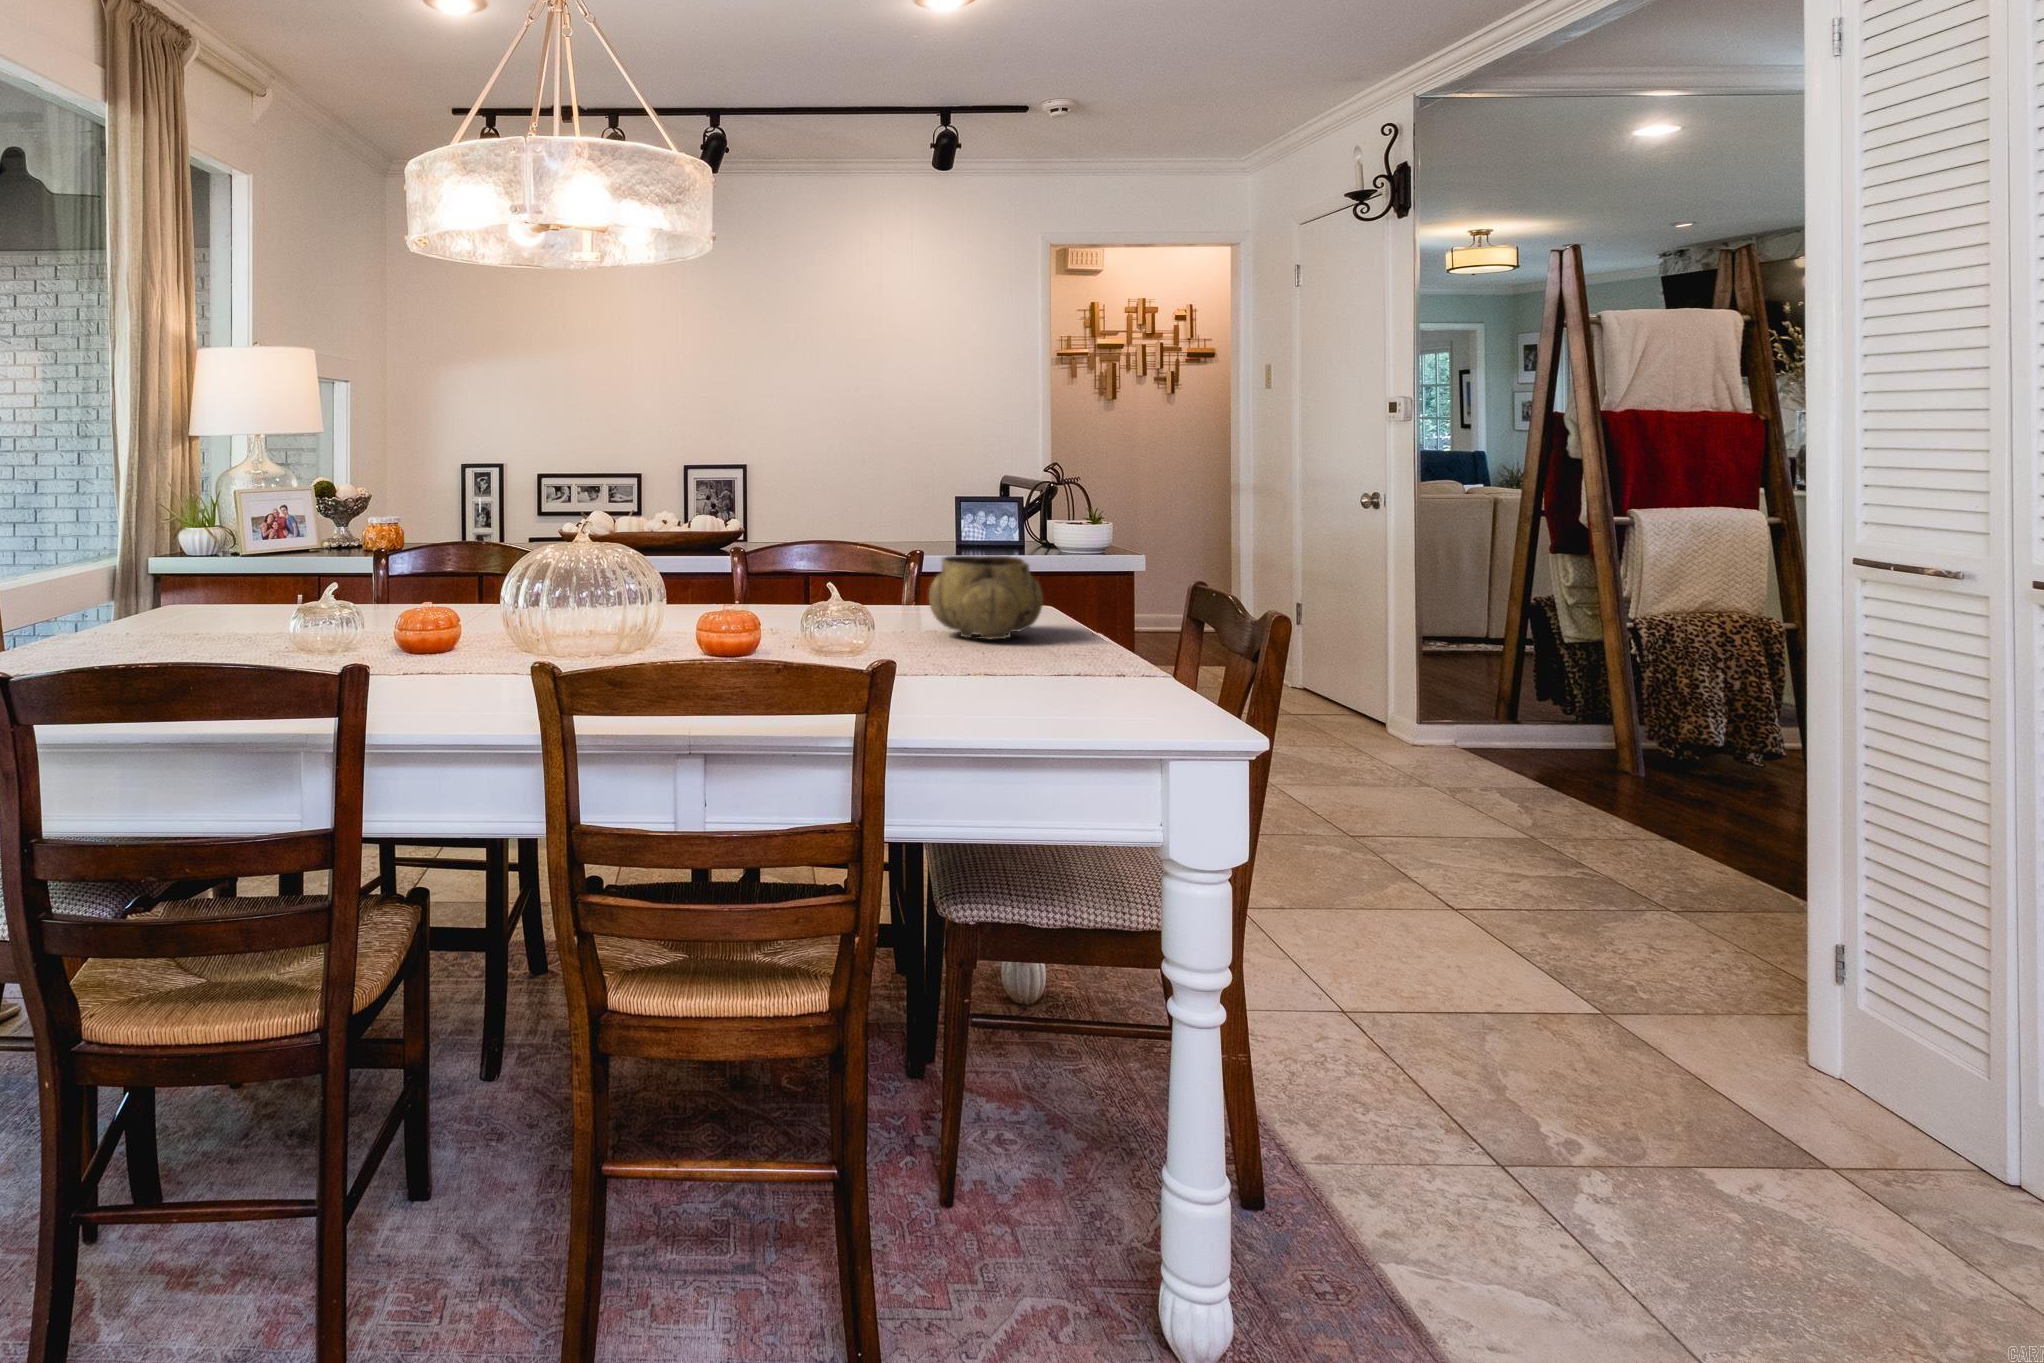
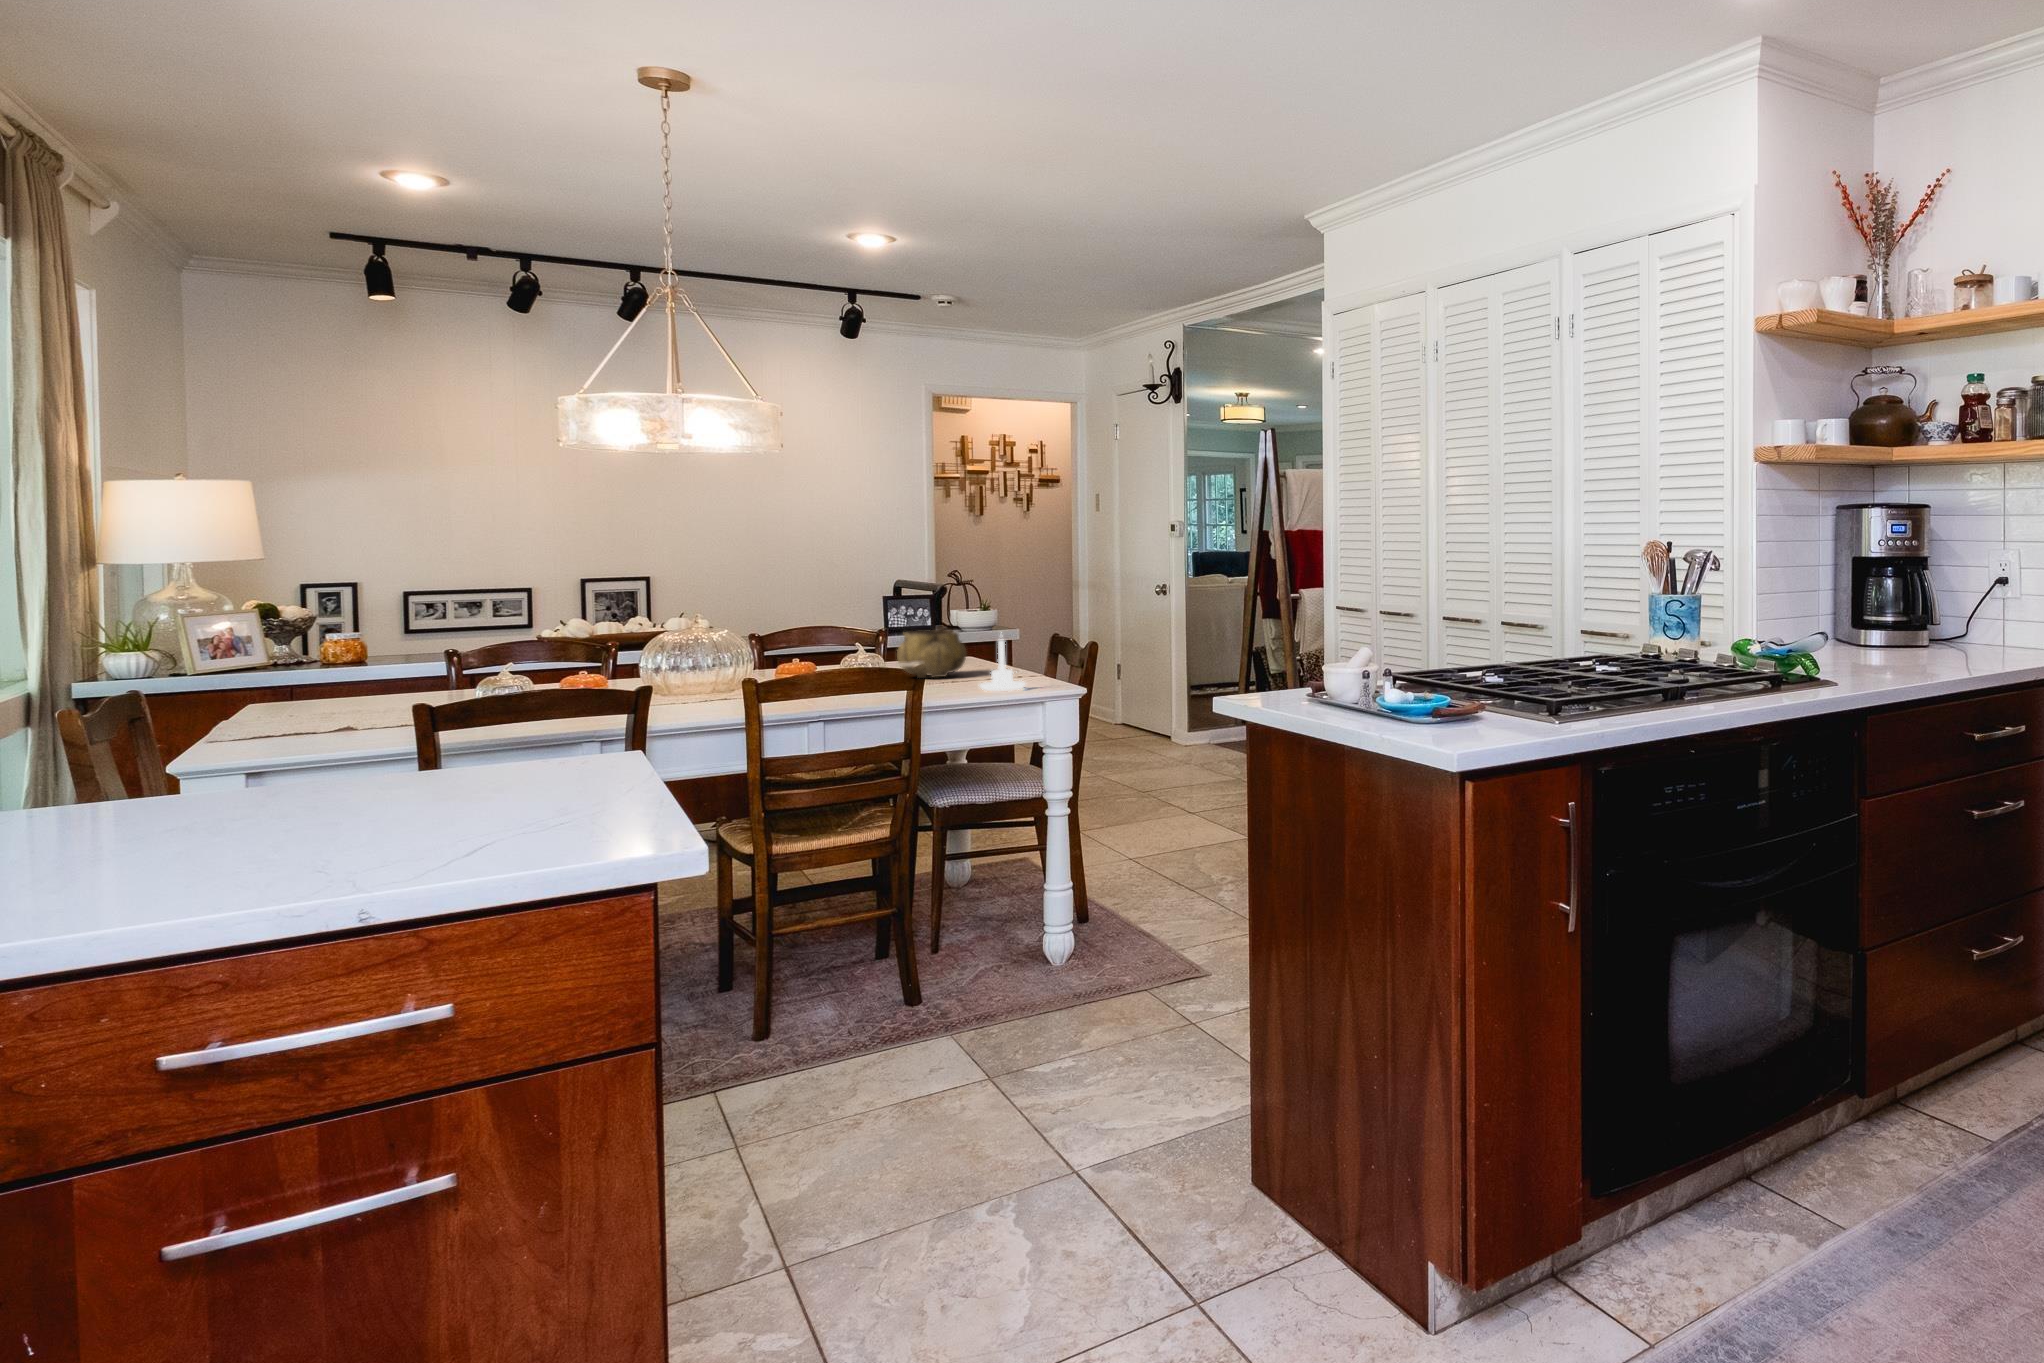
candle holder: none [1045,575,1141,700] -> present [980,640,1025,691]

